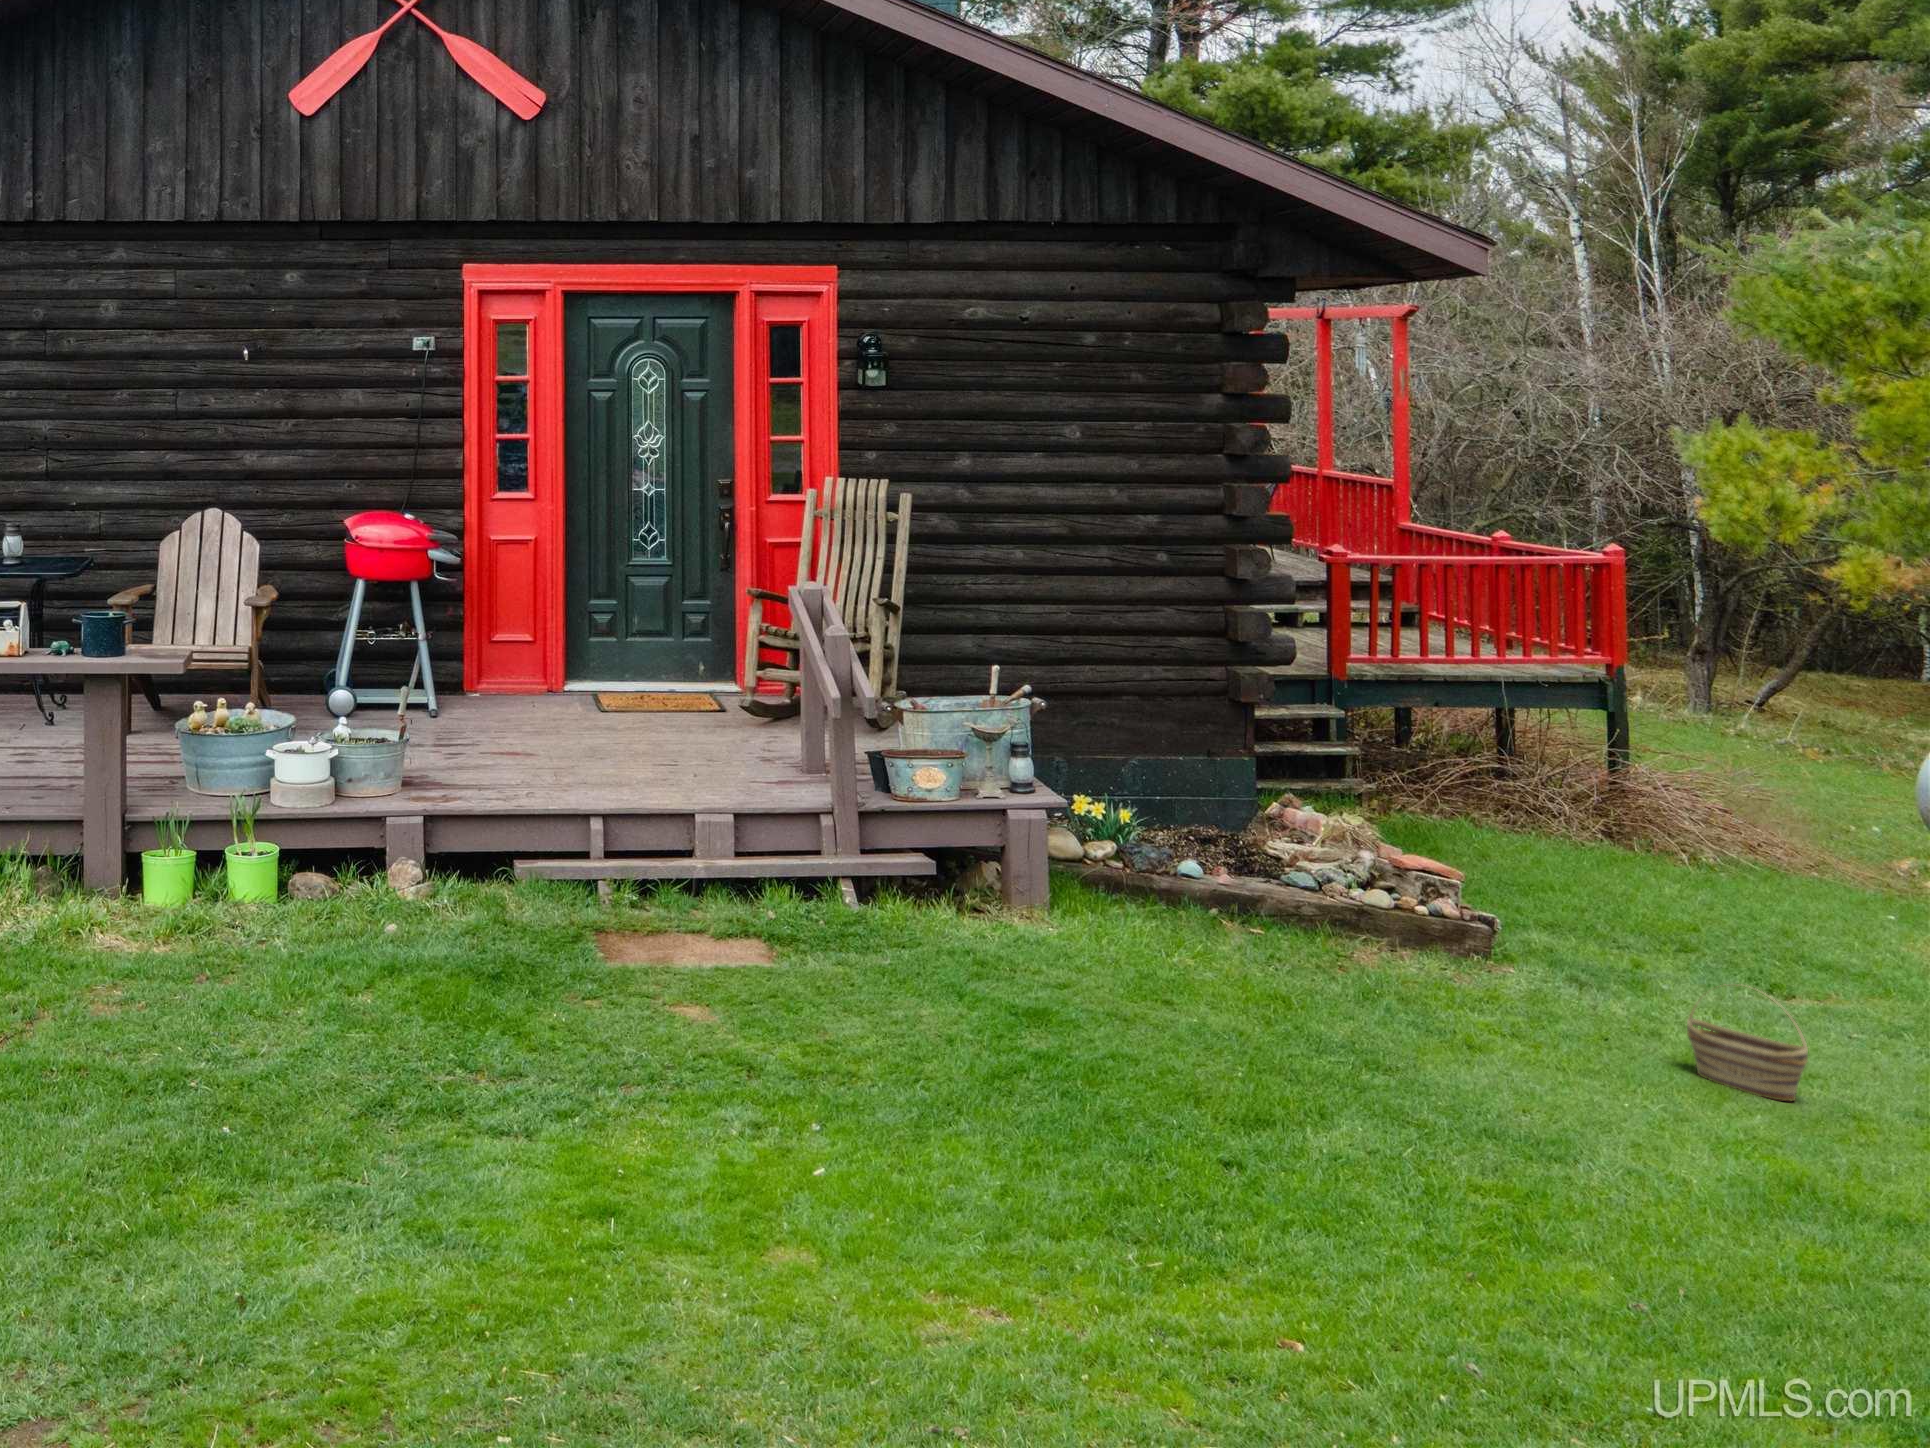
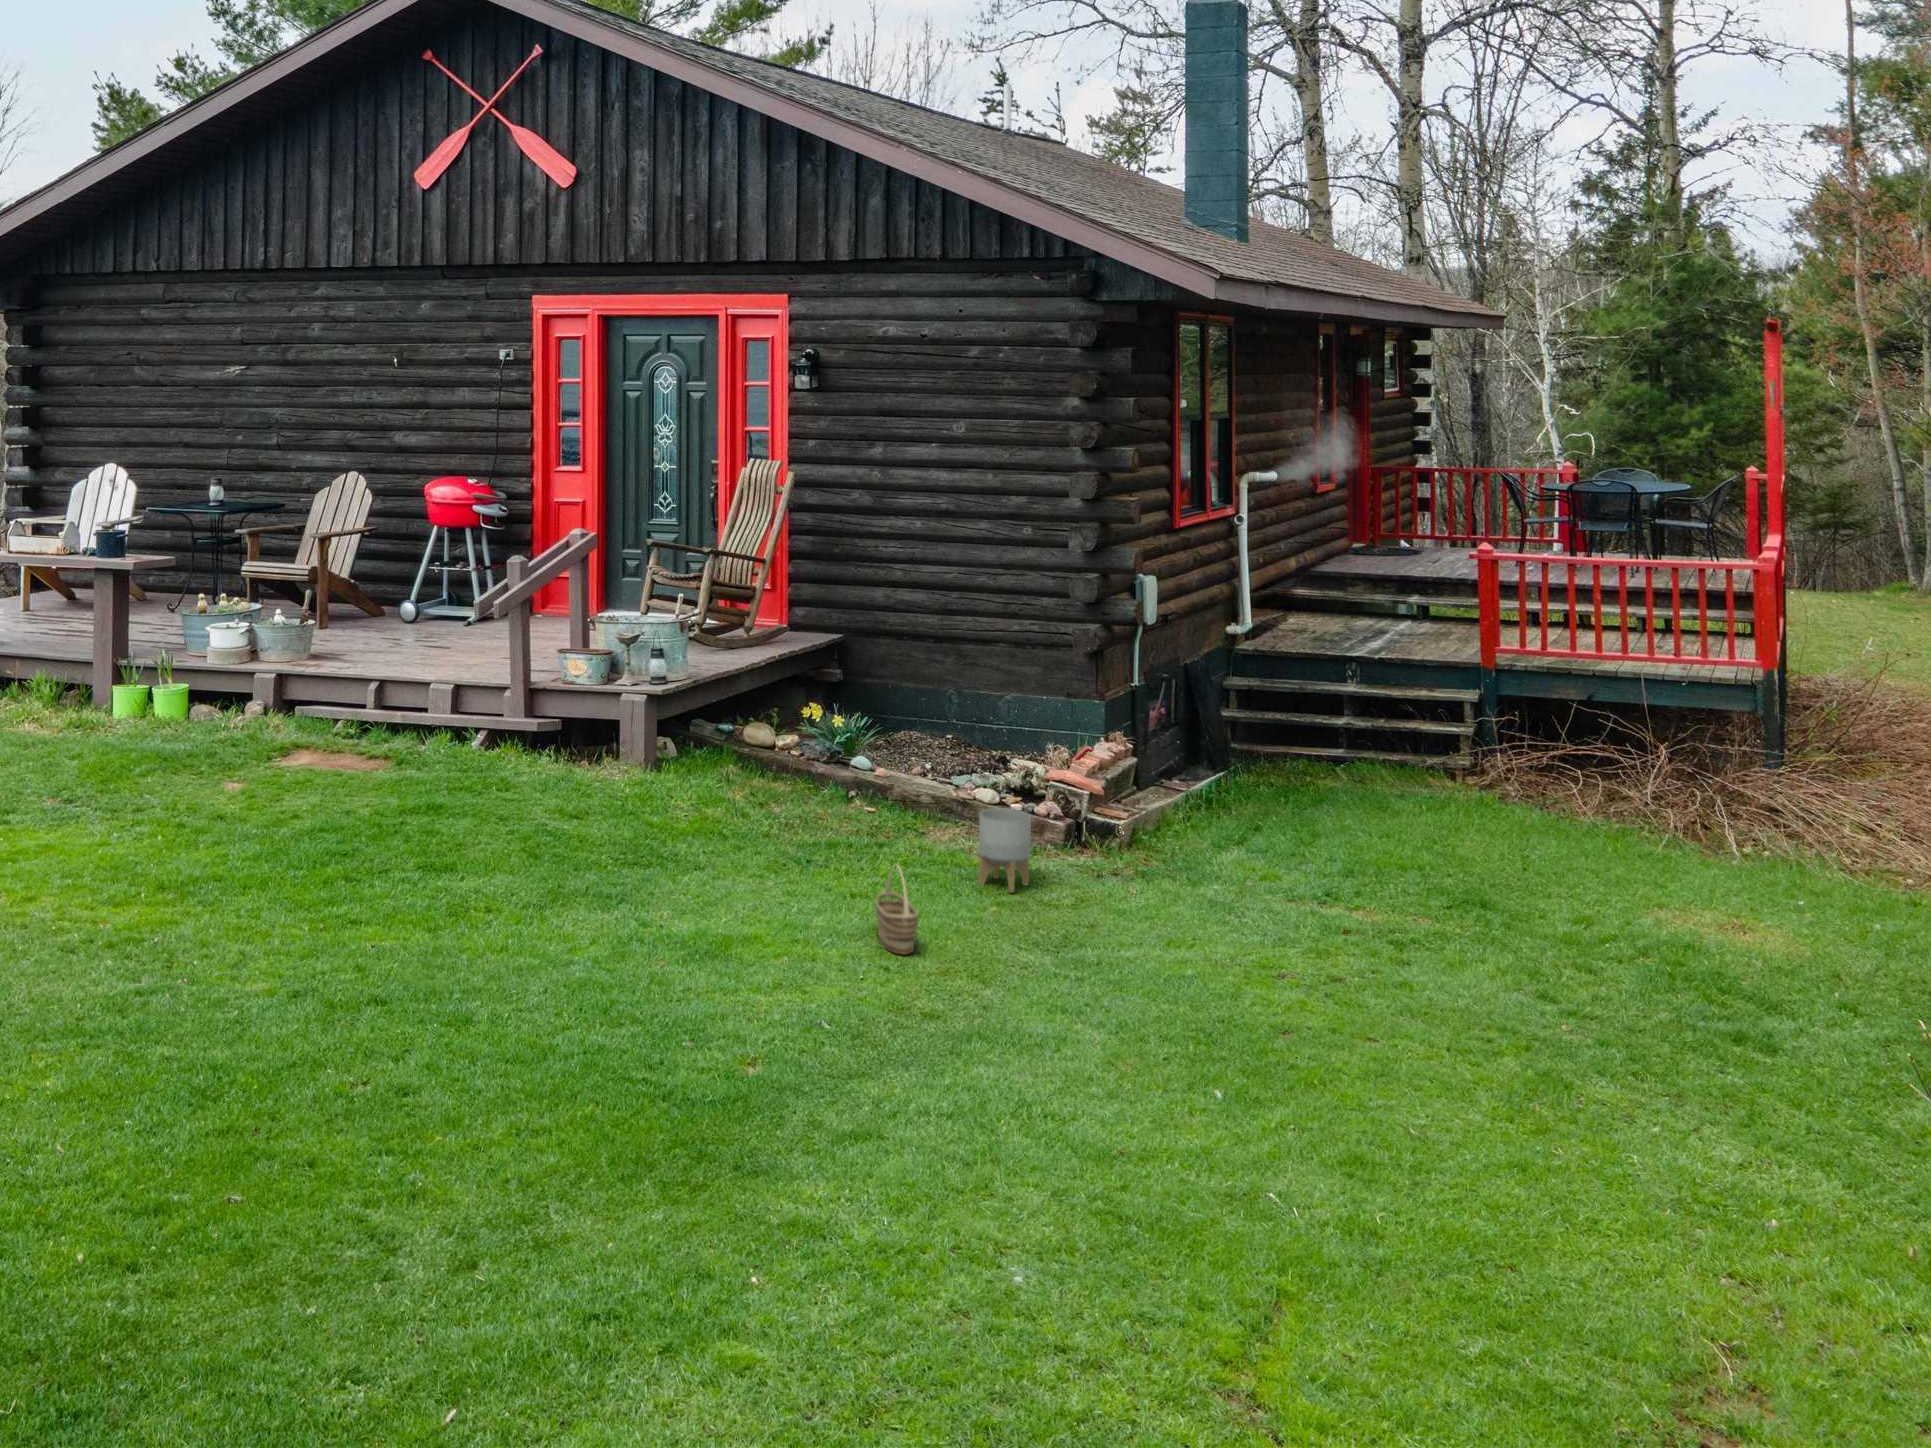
planter: none [1513,883,1585,987] -> present [978,808,1031,893]

